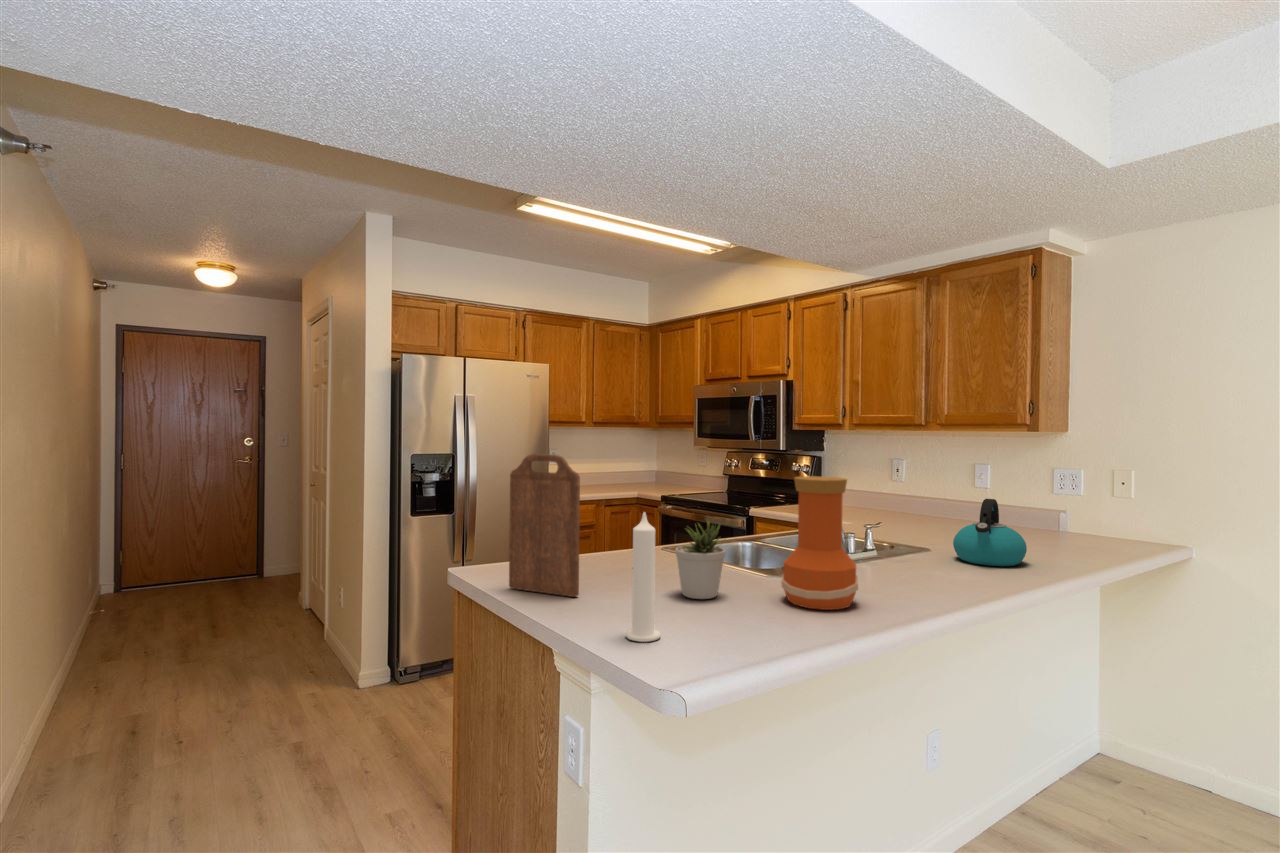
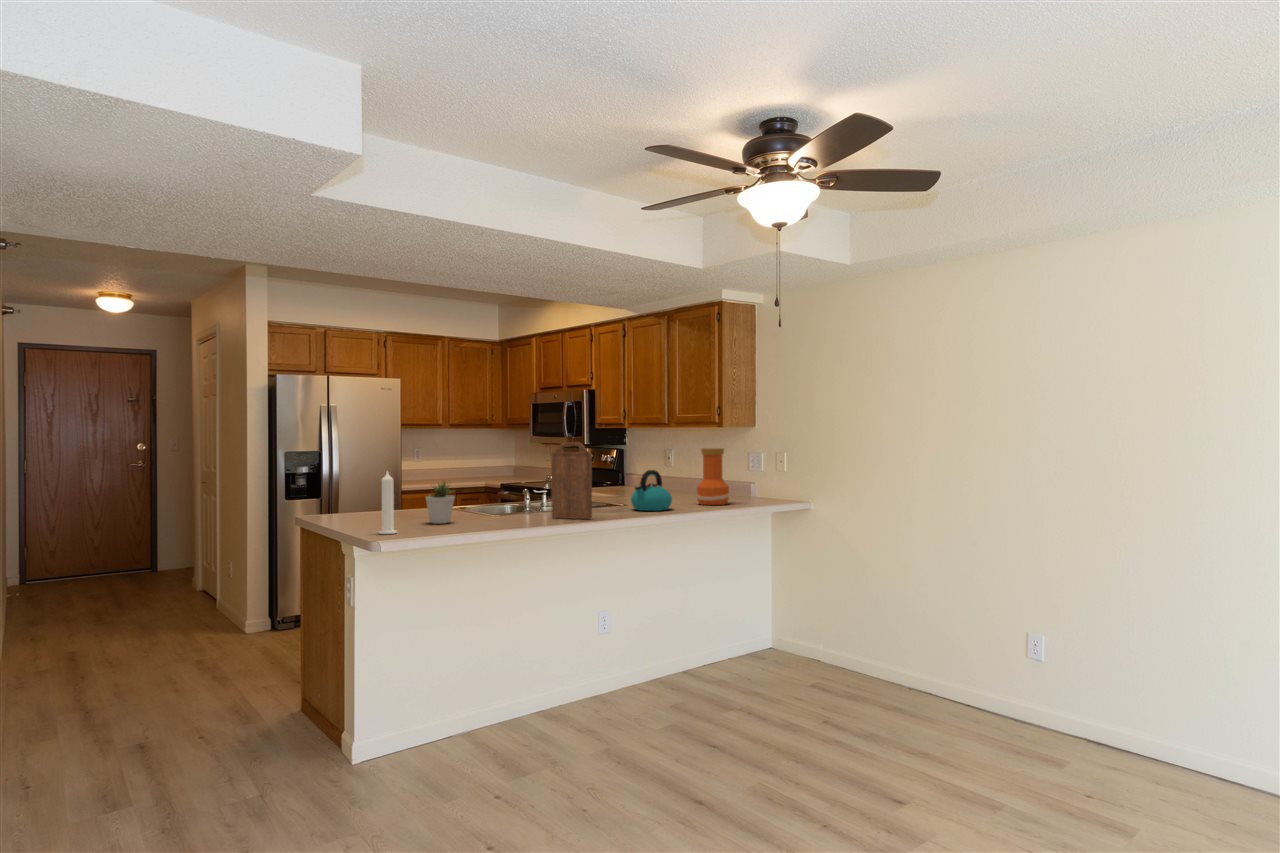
cutting board: present [509,454,580,597] -> present [551,442,592,519]
vase: present [781,476,858,610] -> present [696,448,730,505]

